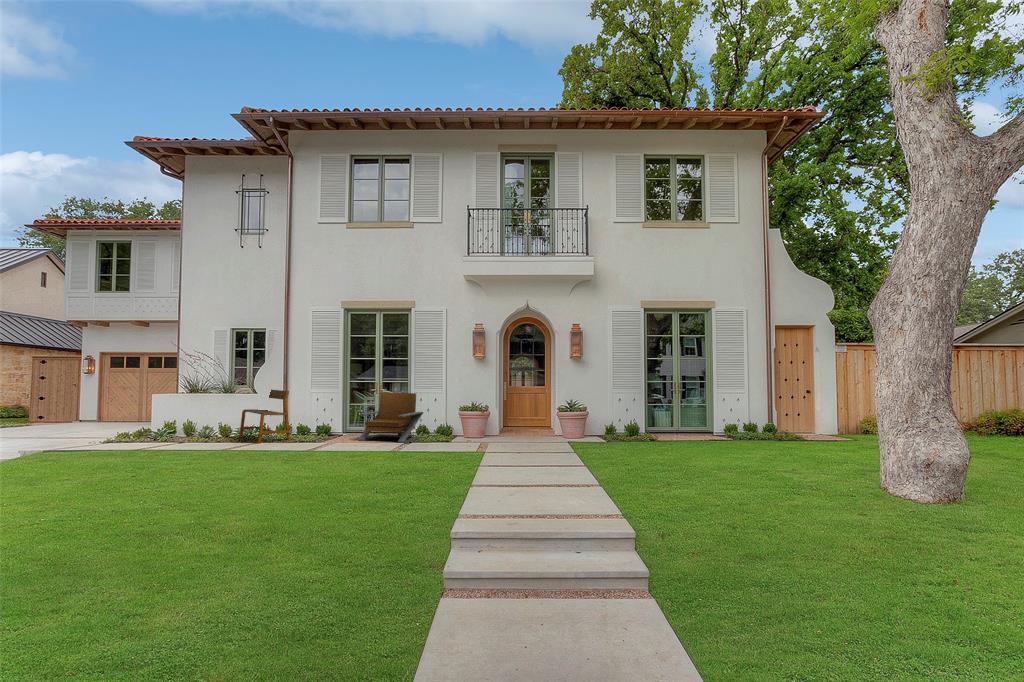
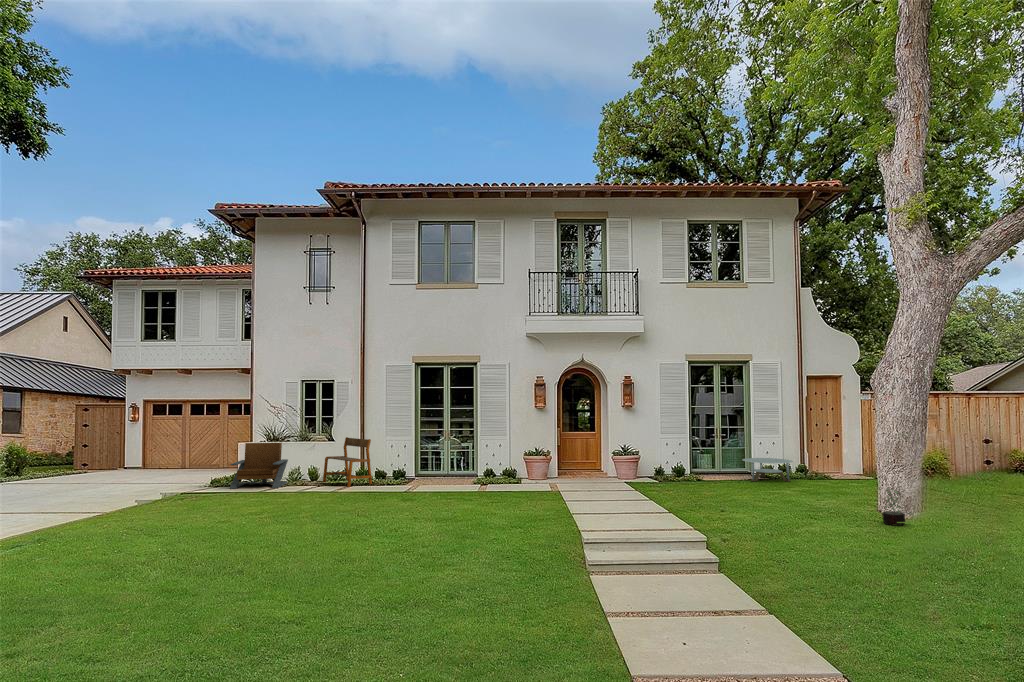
lounge chair: present [358,393,423,443] -> present [230,443,288,489]
round table: none [702,415,759,441] -> present [742,458,792,481]
decorative plant: none [888,451,921,503] -> present [883,489,905,526]

